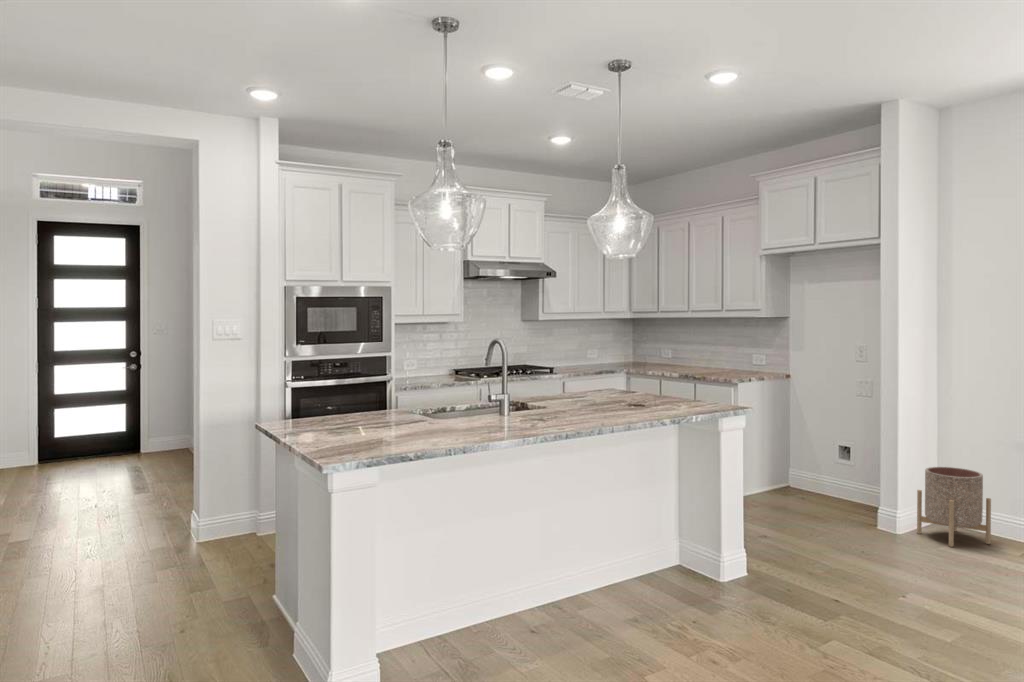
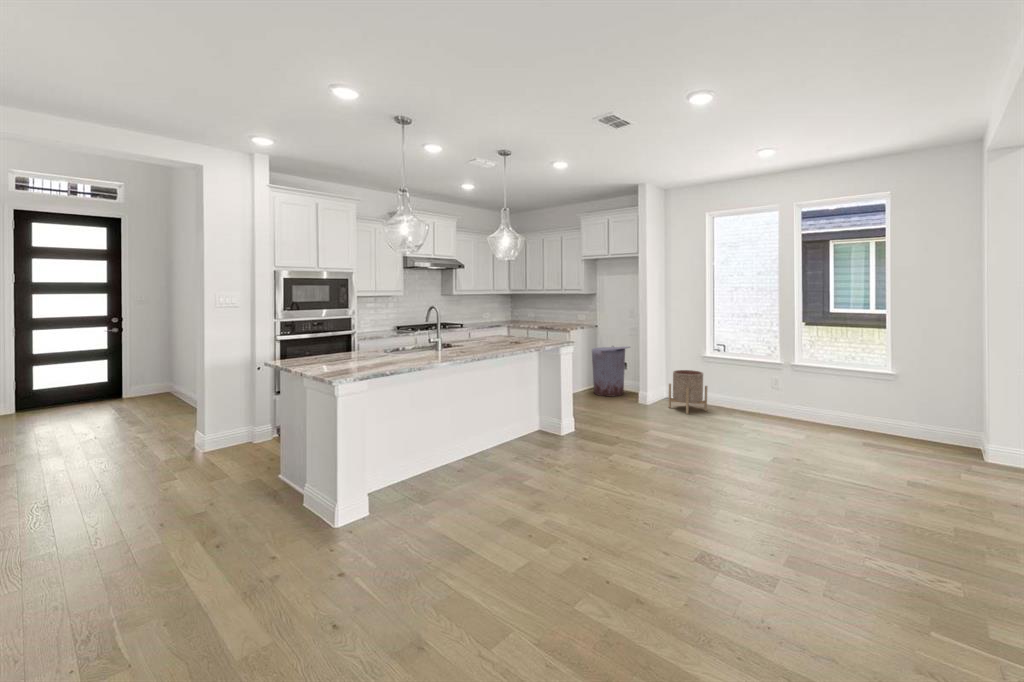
trash can: none [776,415,847,506] -> present [592,346,630,397]

